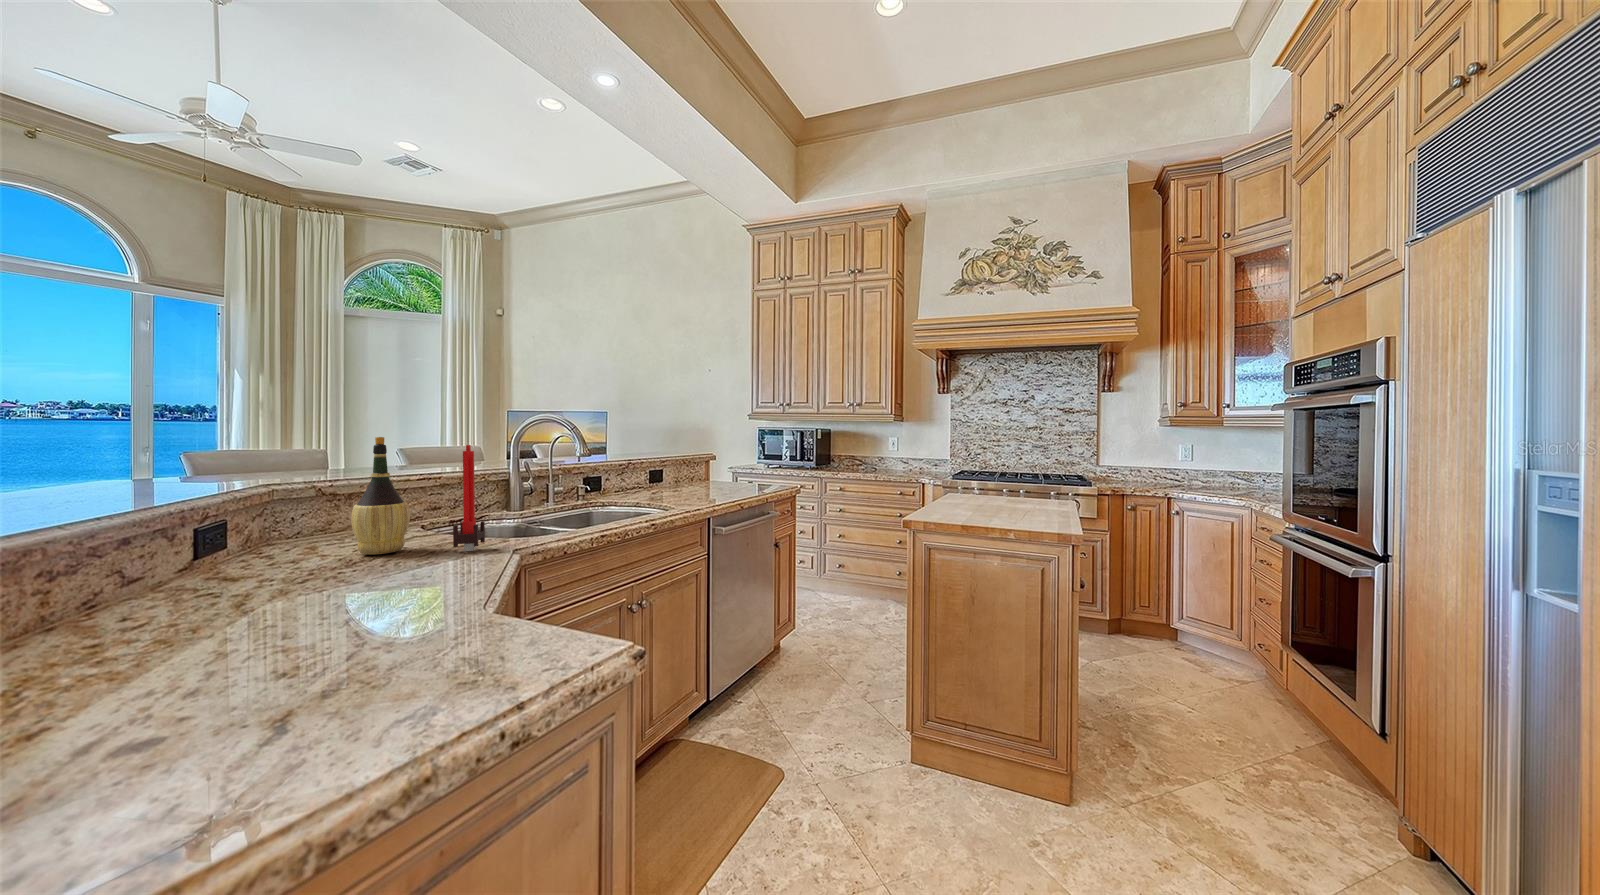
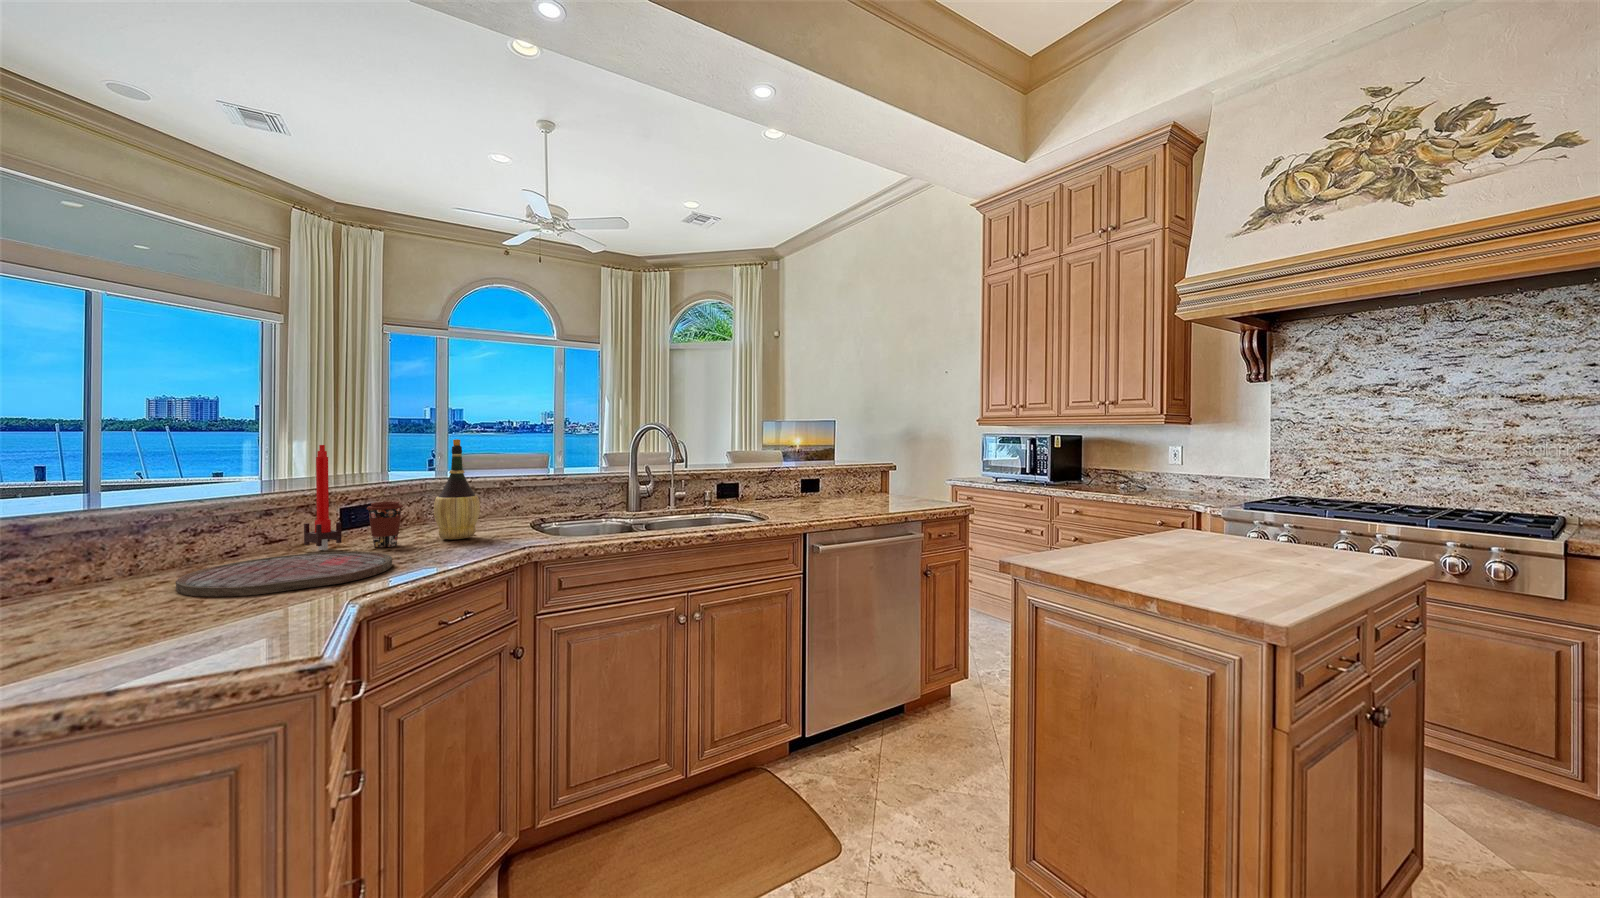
candle: present [453,445,485,551] -> present [304,445,342,550]
coffee cup: none [280,515,331,572] -> present [367,502,403,547]
cutting board: none [145,573,422,649] -> present [176,551,392,597]

